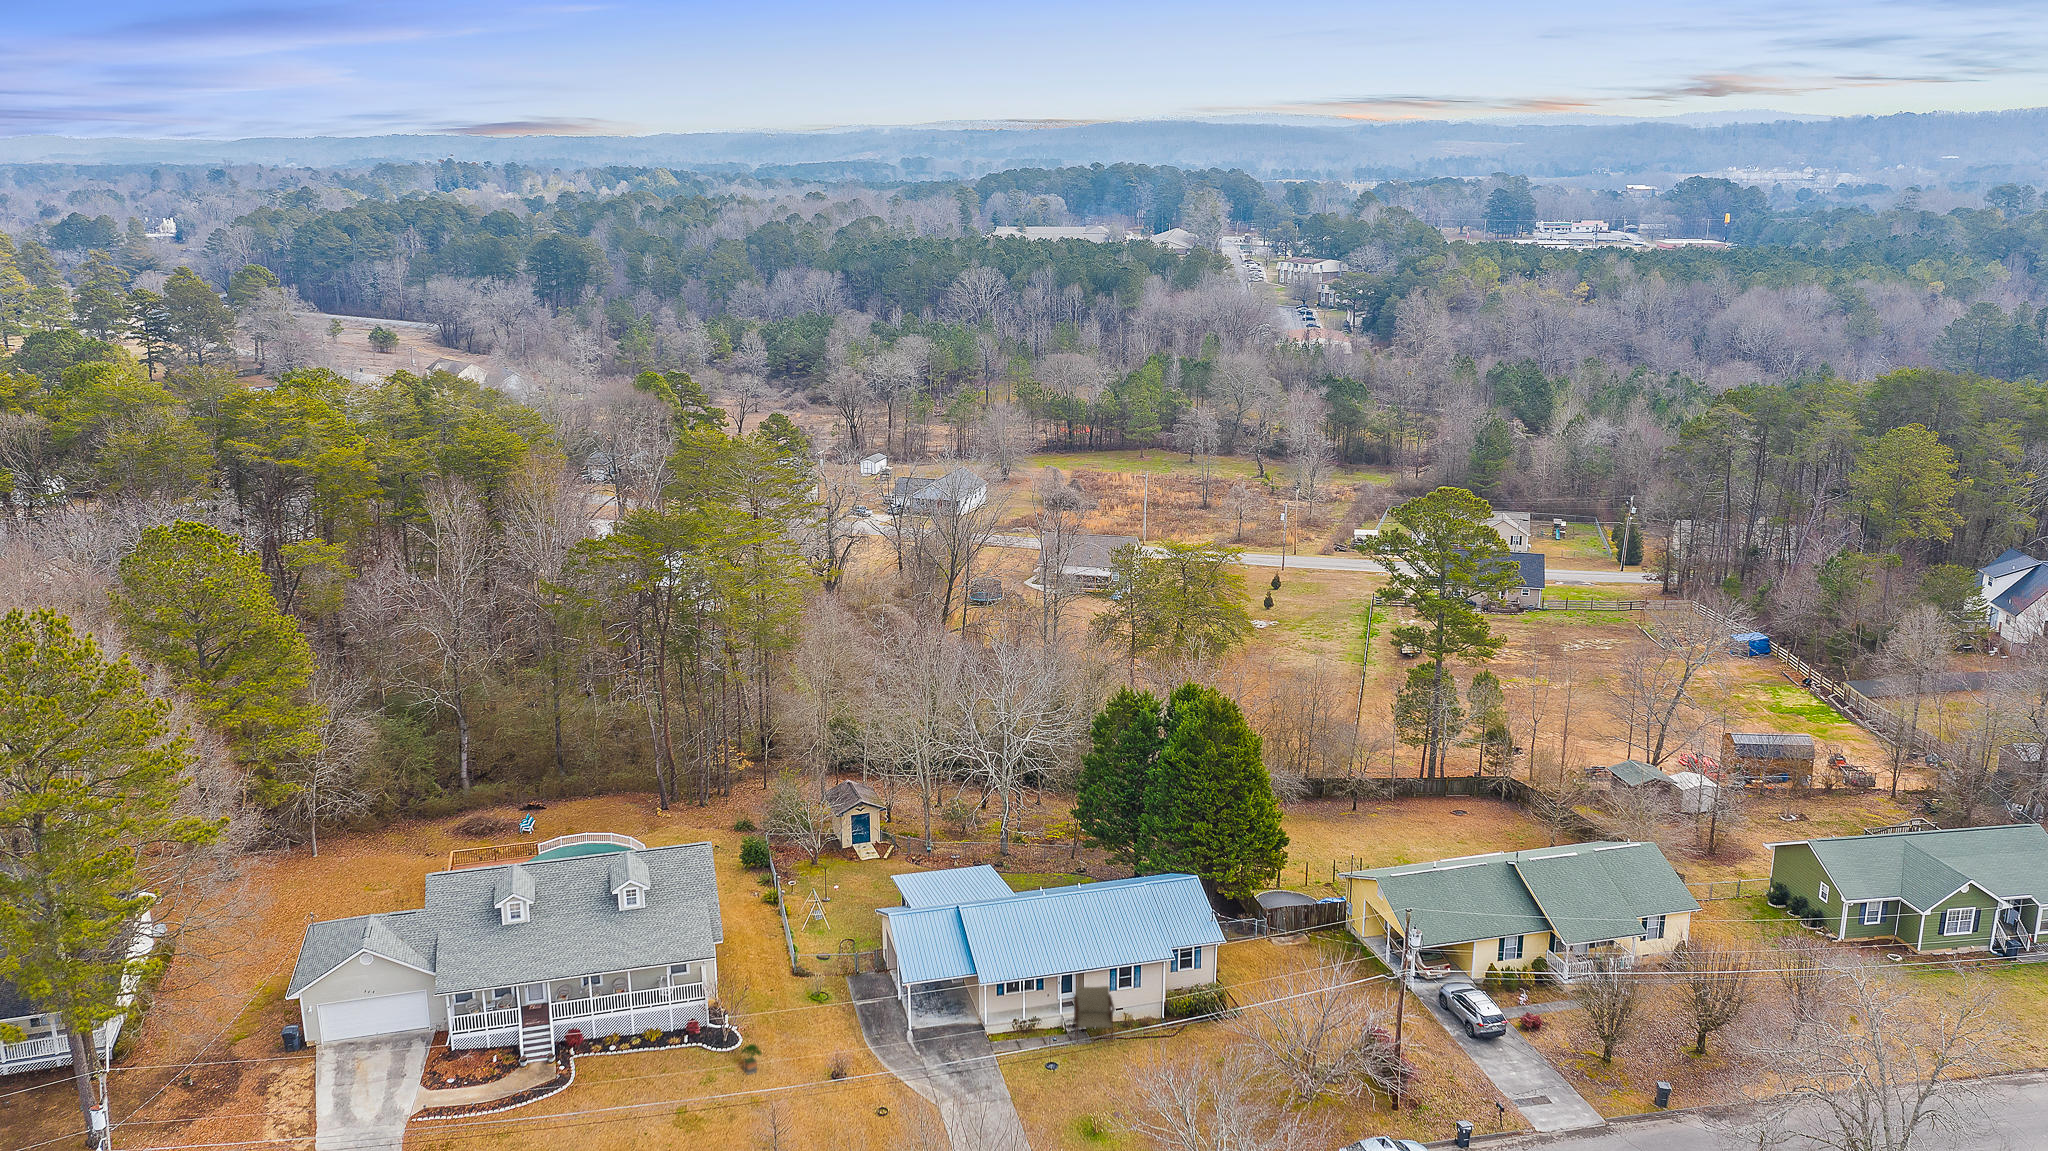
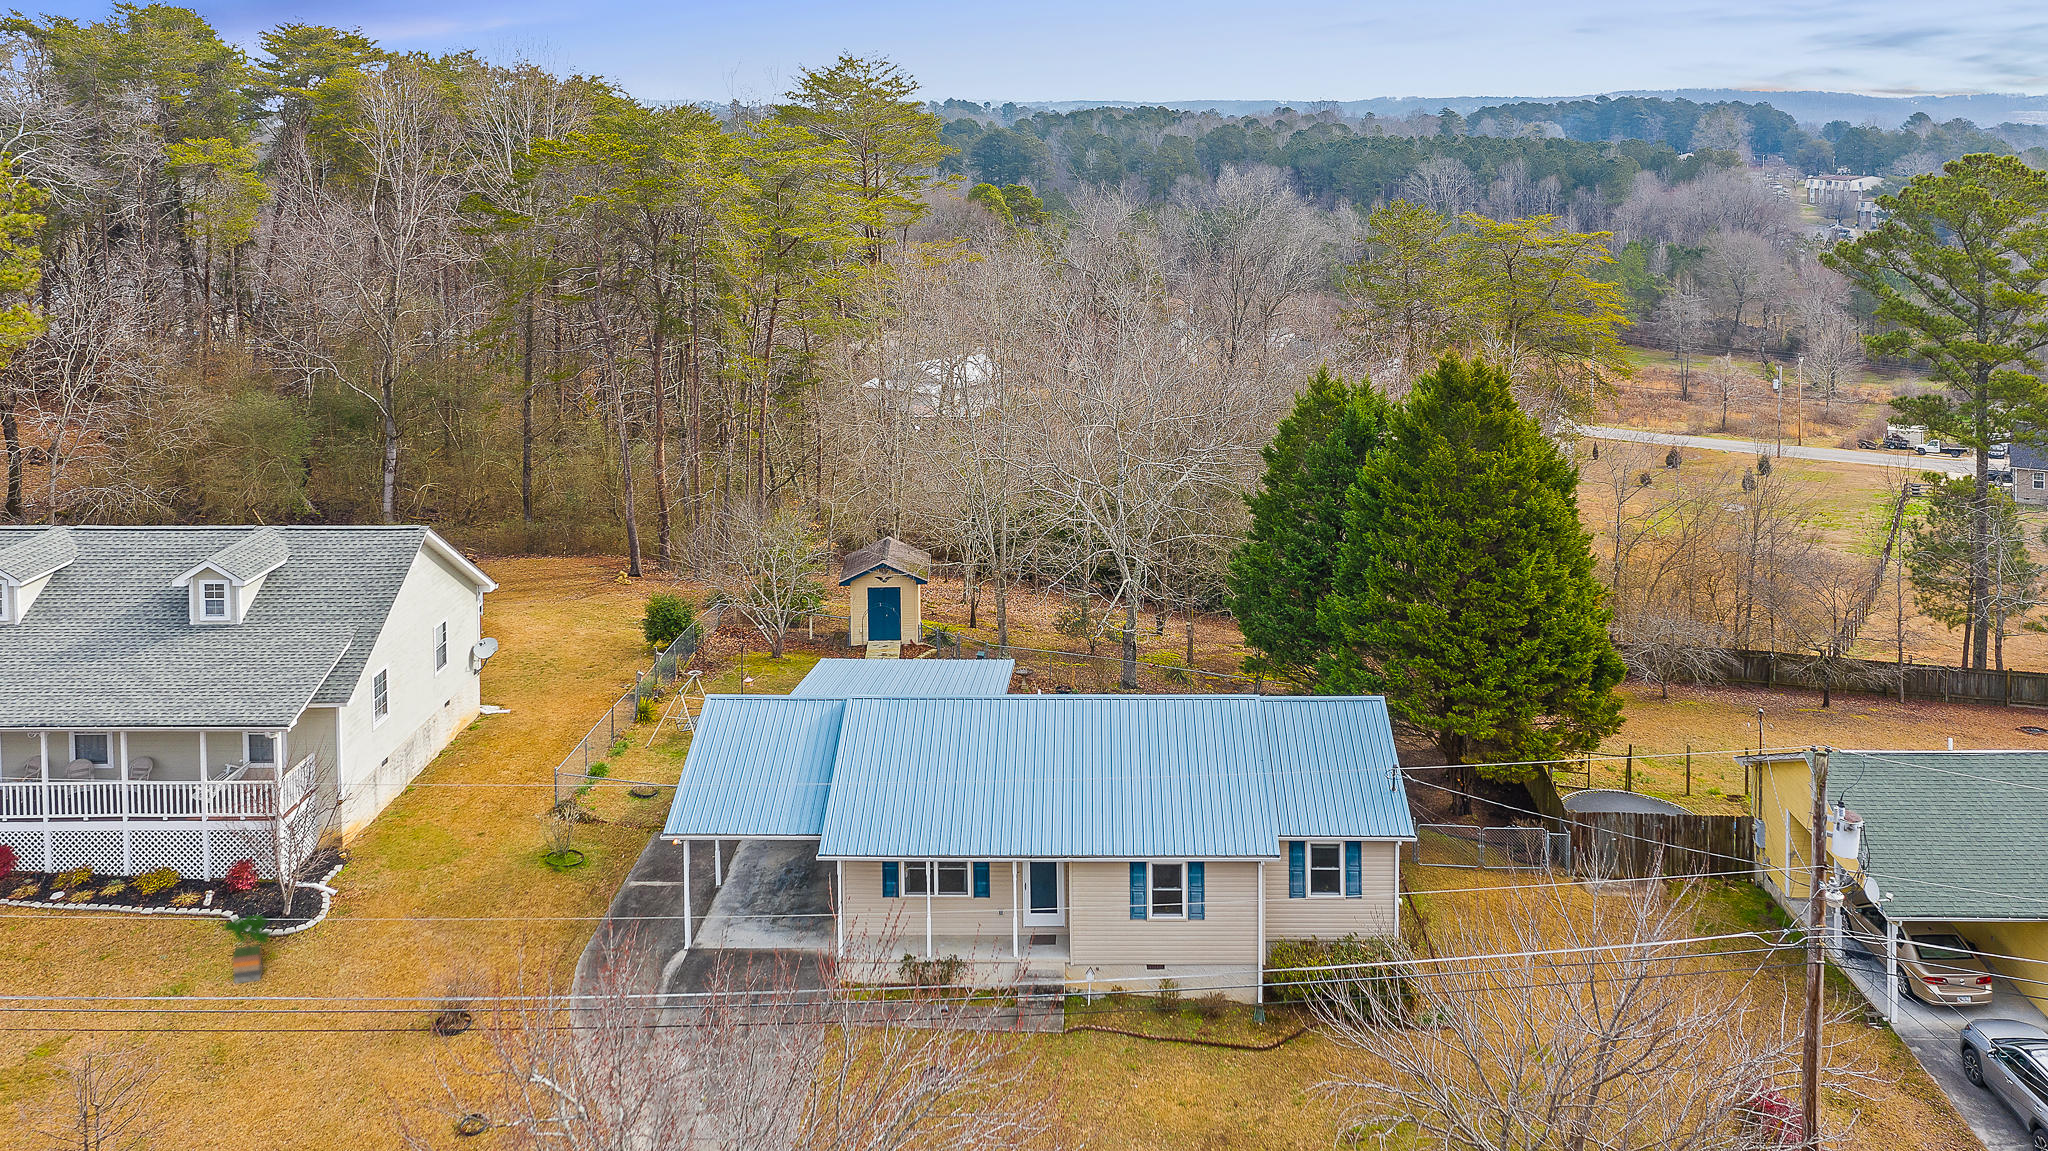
lounge chair: present [1073,986,1114,1040] -> none [1022,895,1126,1035]

